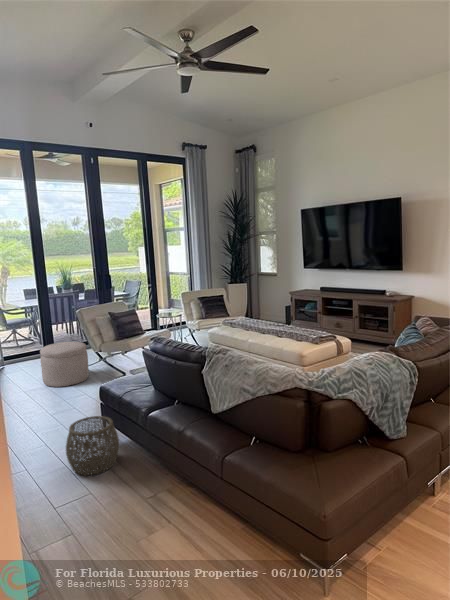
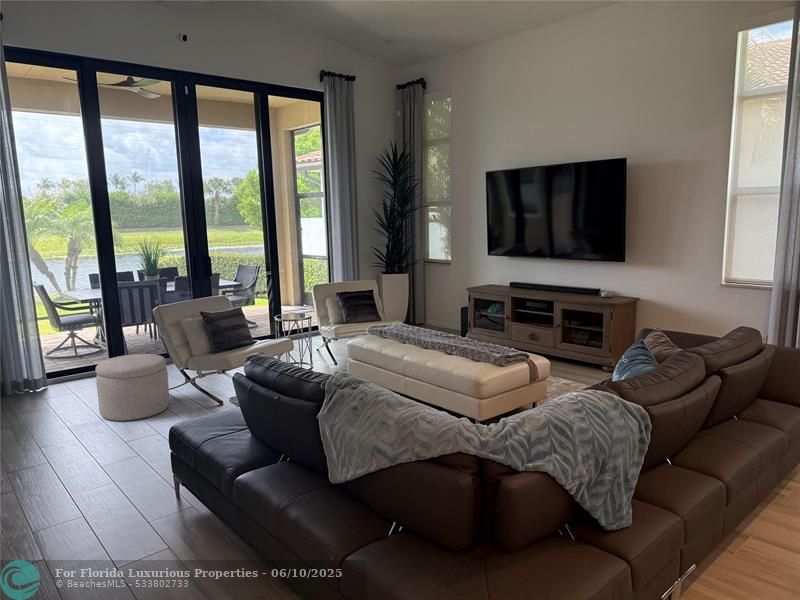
woven basket: present [66,416,119,475] -> none [107,475,194,570]

